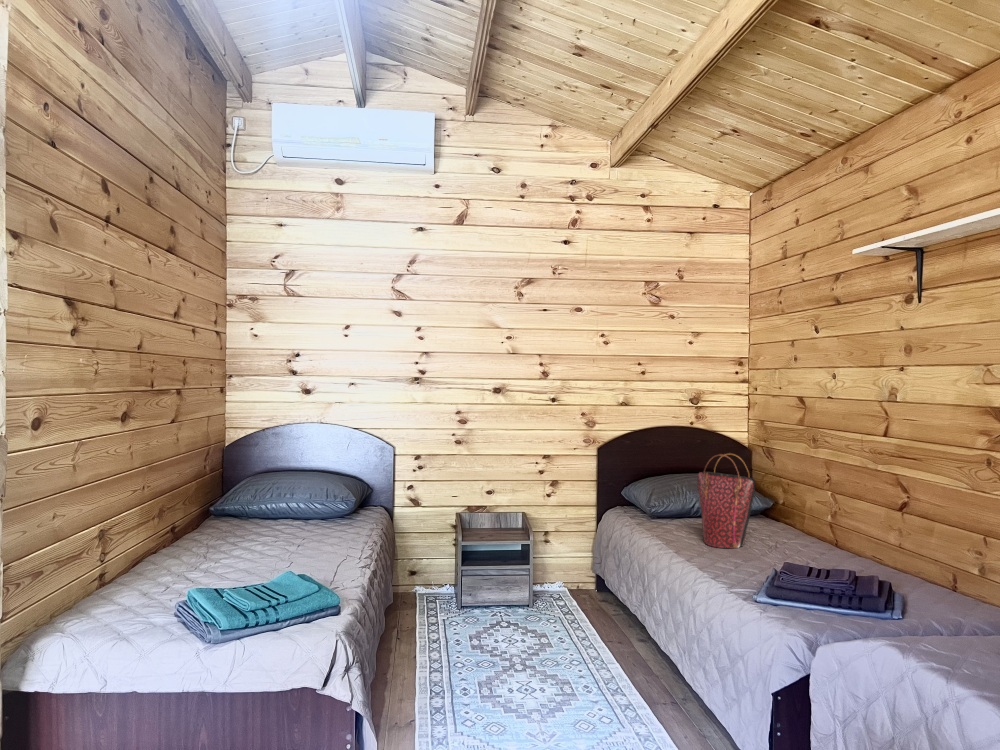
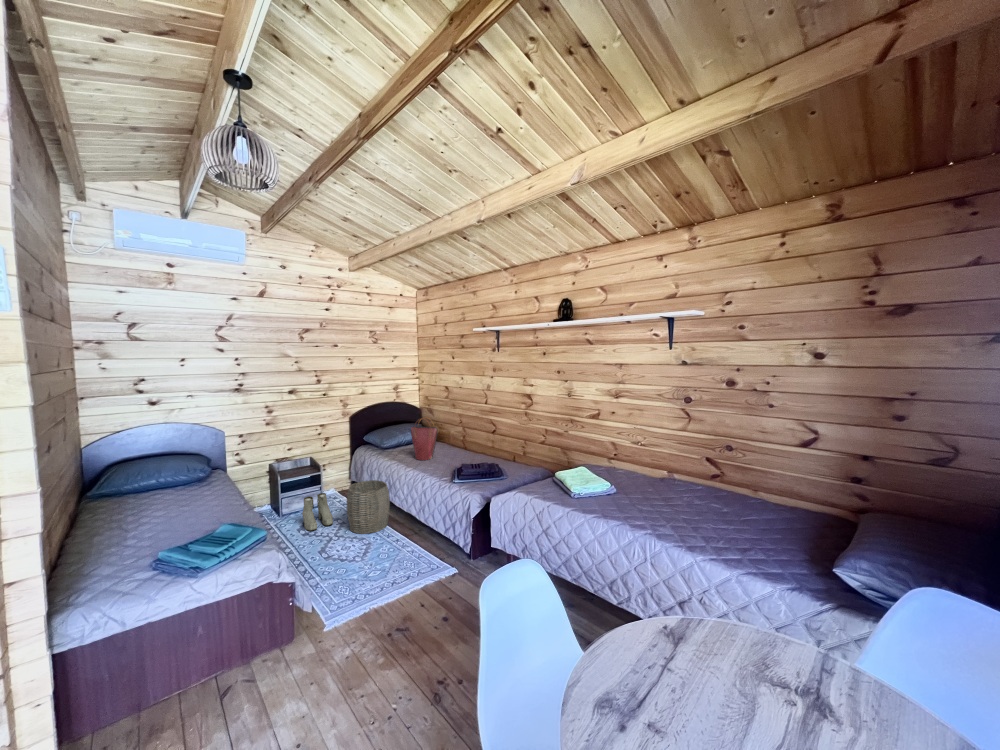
woven basket: none [549,568,634,678] -> present [347,480,390,534]
boots: none [483,576,532,642] -> present [302,493,333,531]

